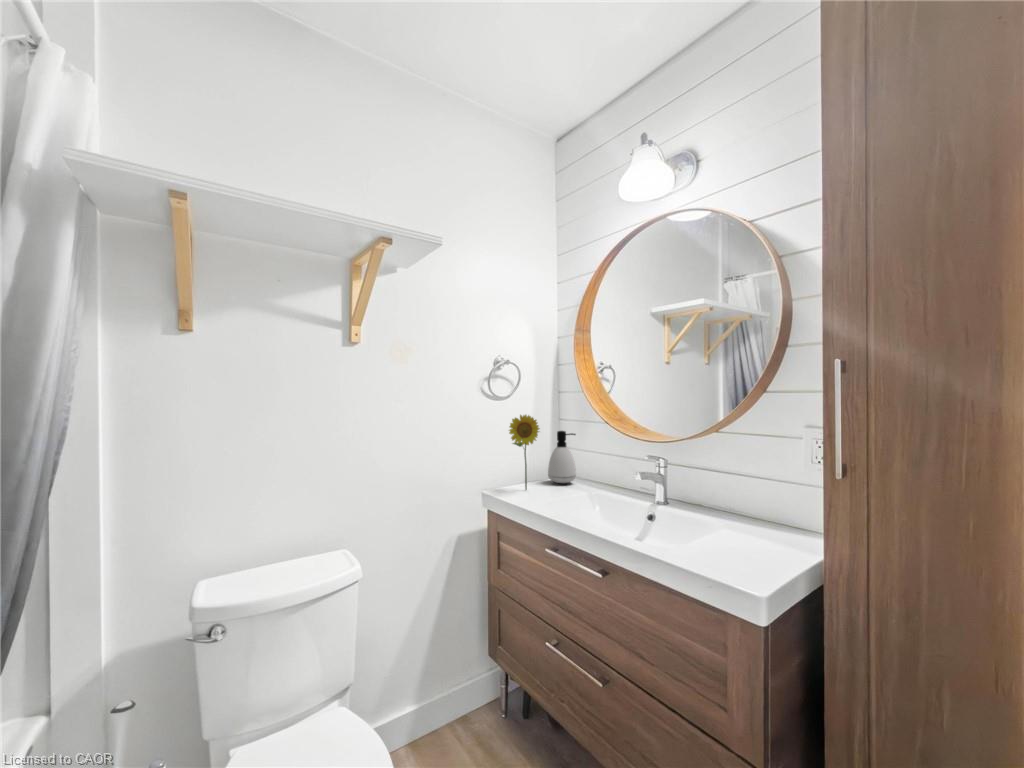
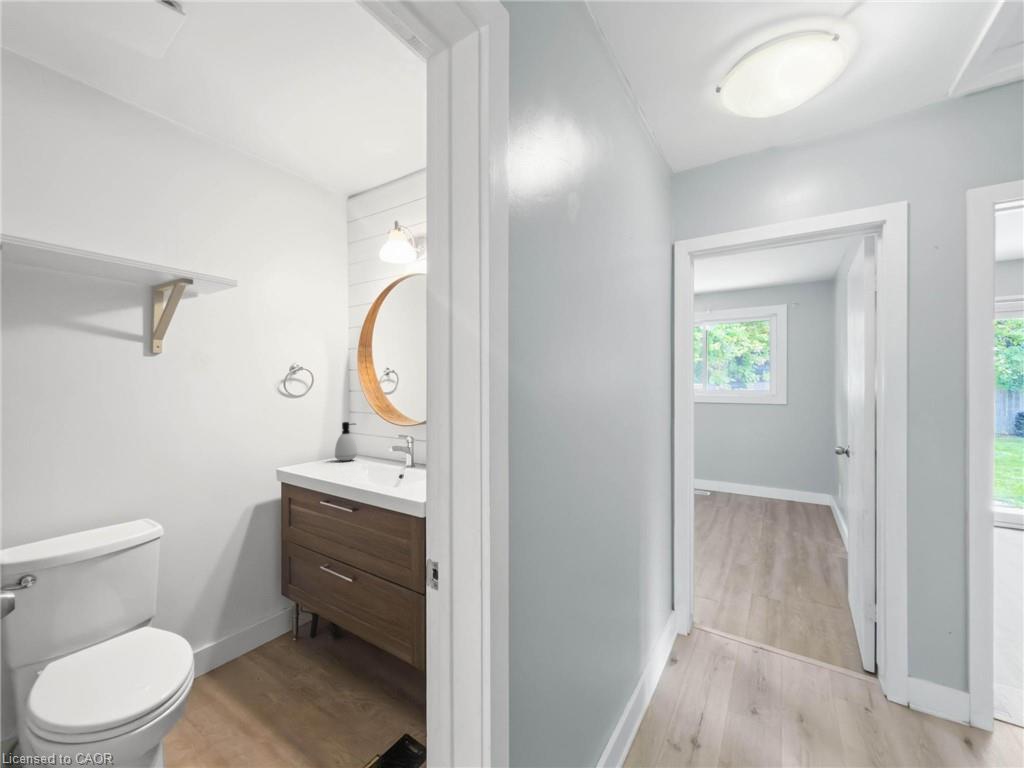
flower: present [509,415,540,490] -> none [299,409,326,466]

